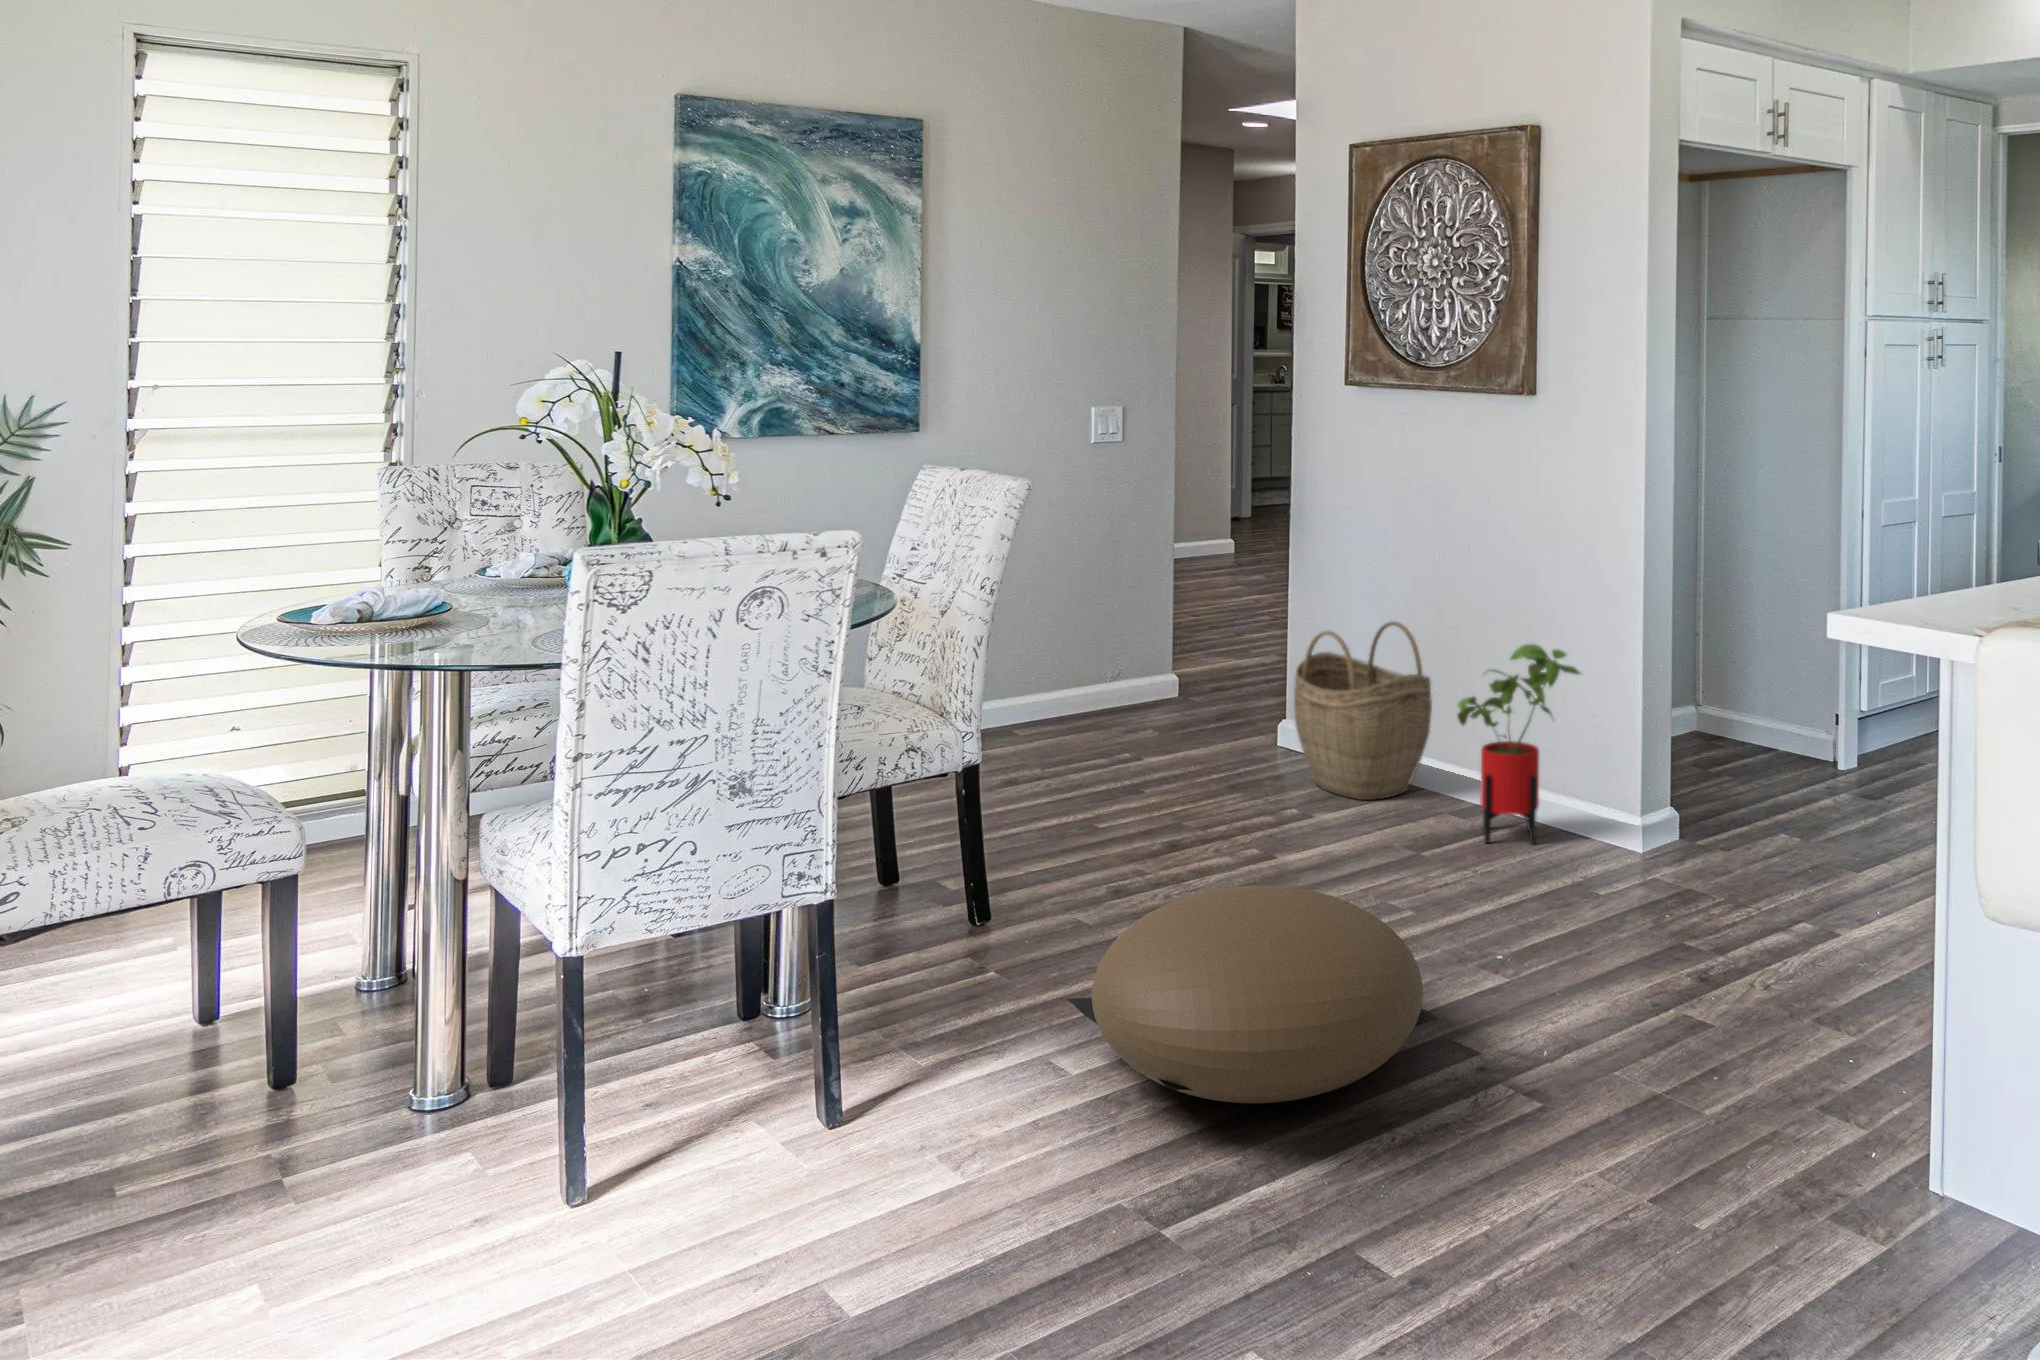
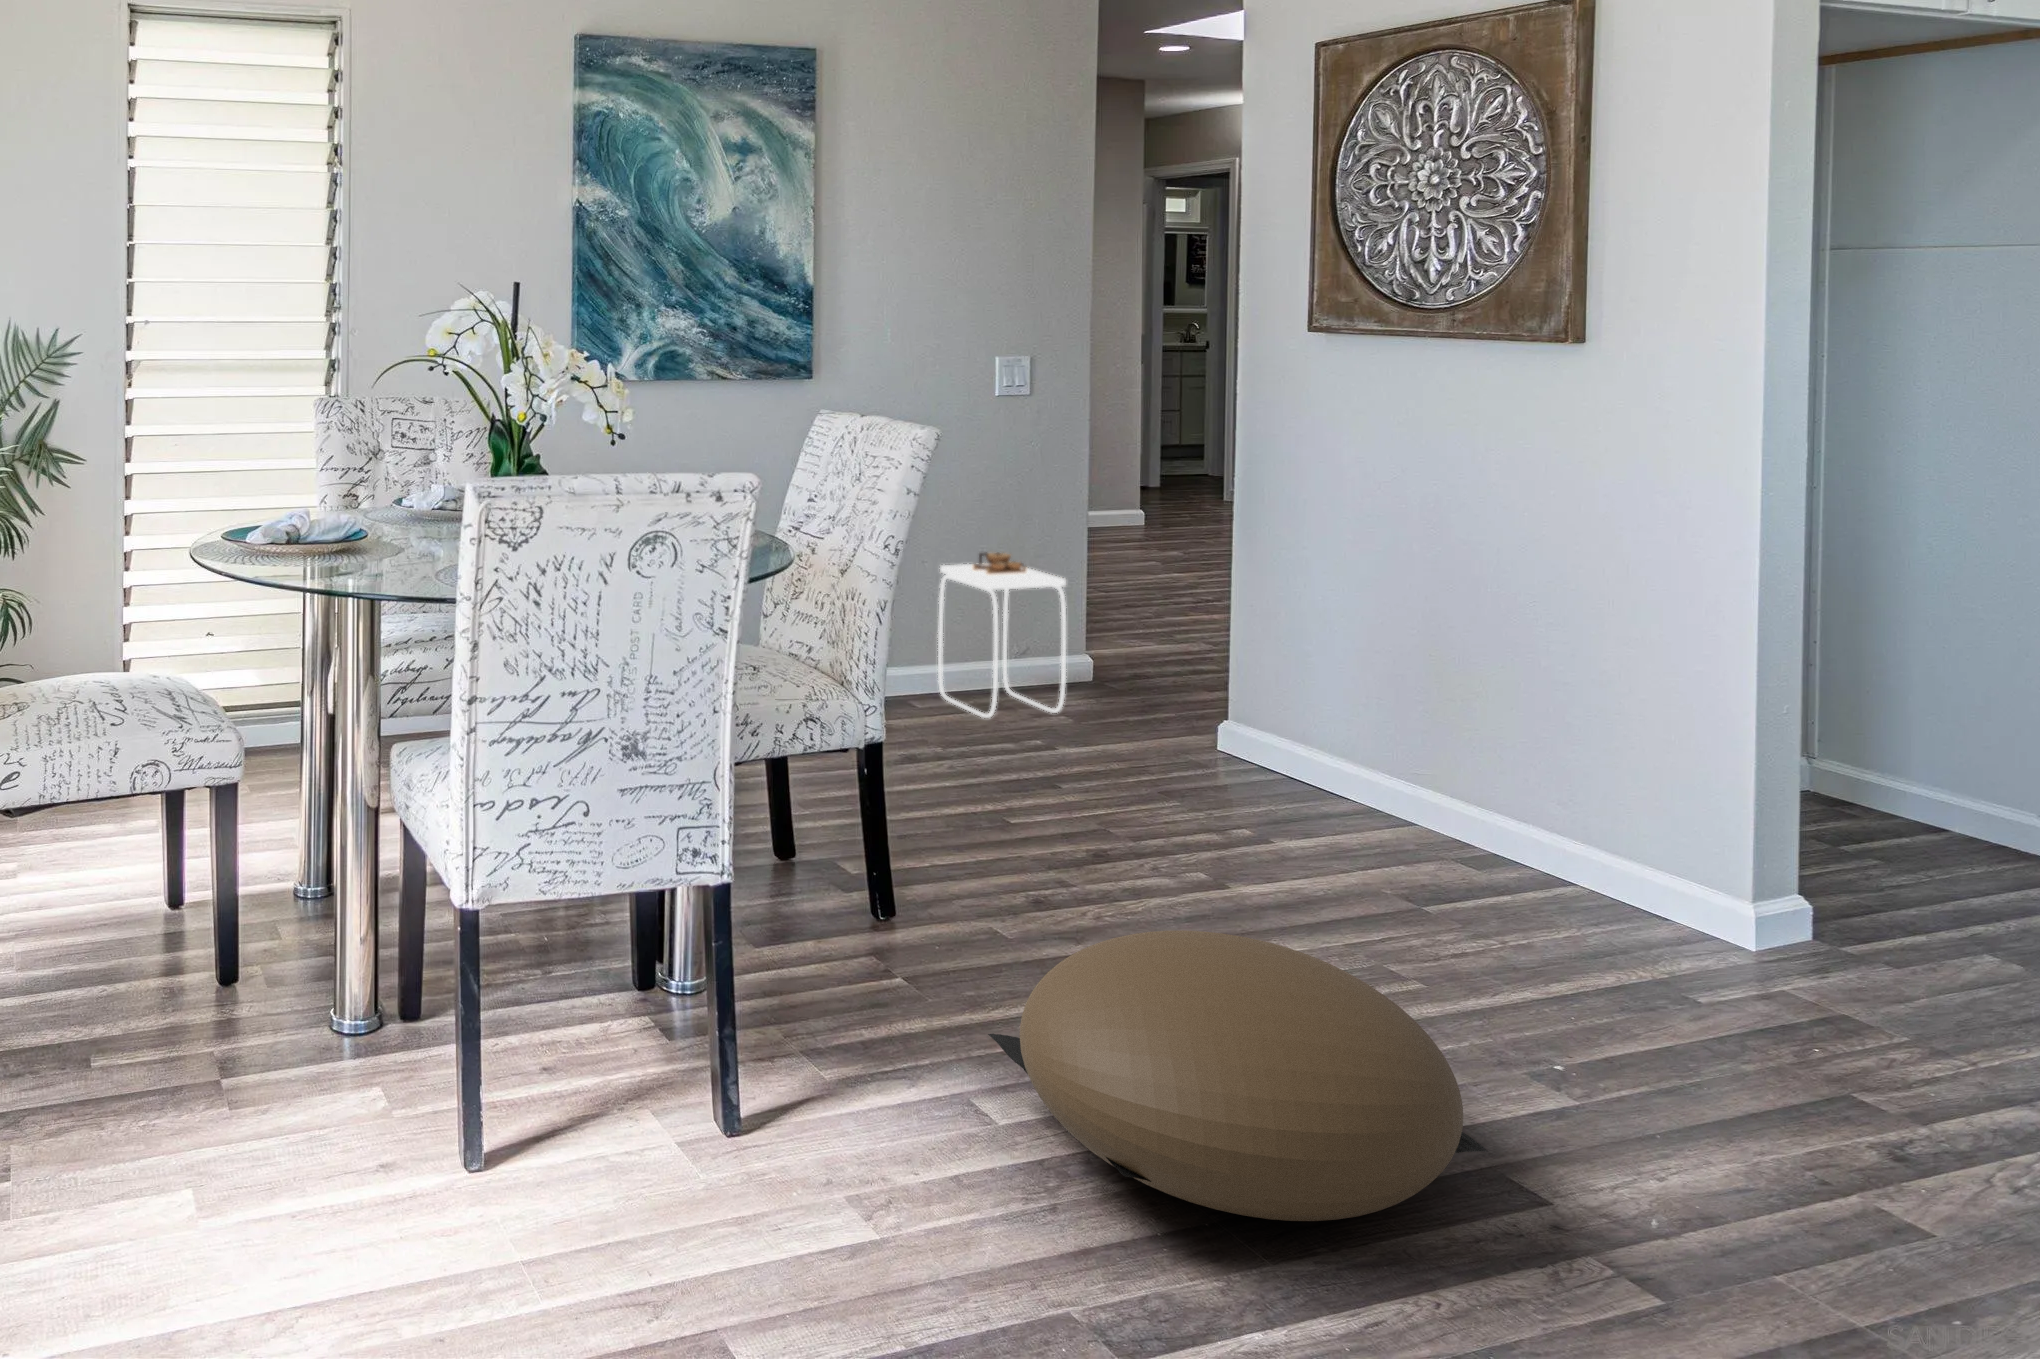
side table: none [1039,582,1151,732] -> present [938,553,1066,718]
woven basket: present [1294,622,1432,800] -> none [1246,622,1432,838]
house plant: present [1457,644,1580,844] -> none [1476,665,1666,925]

